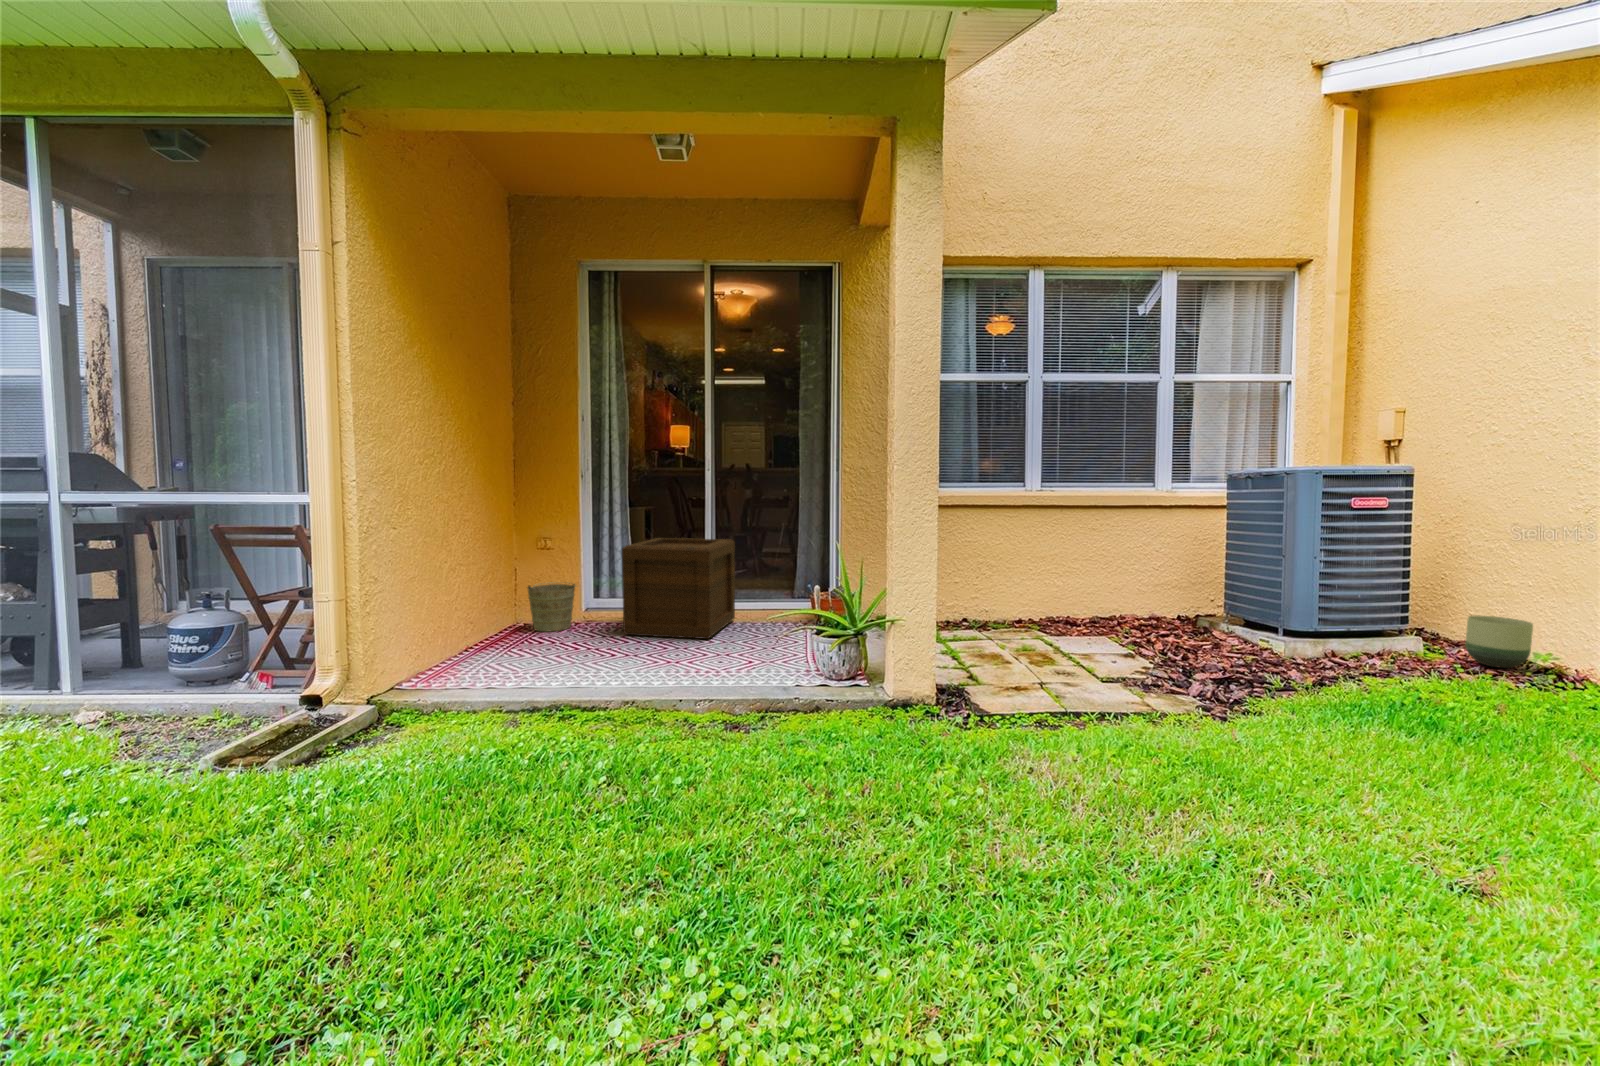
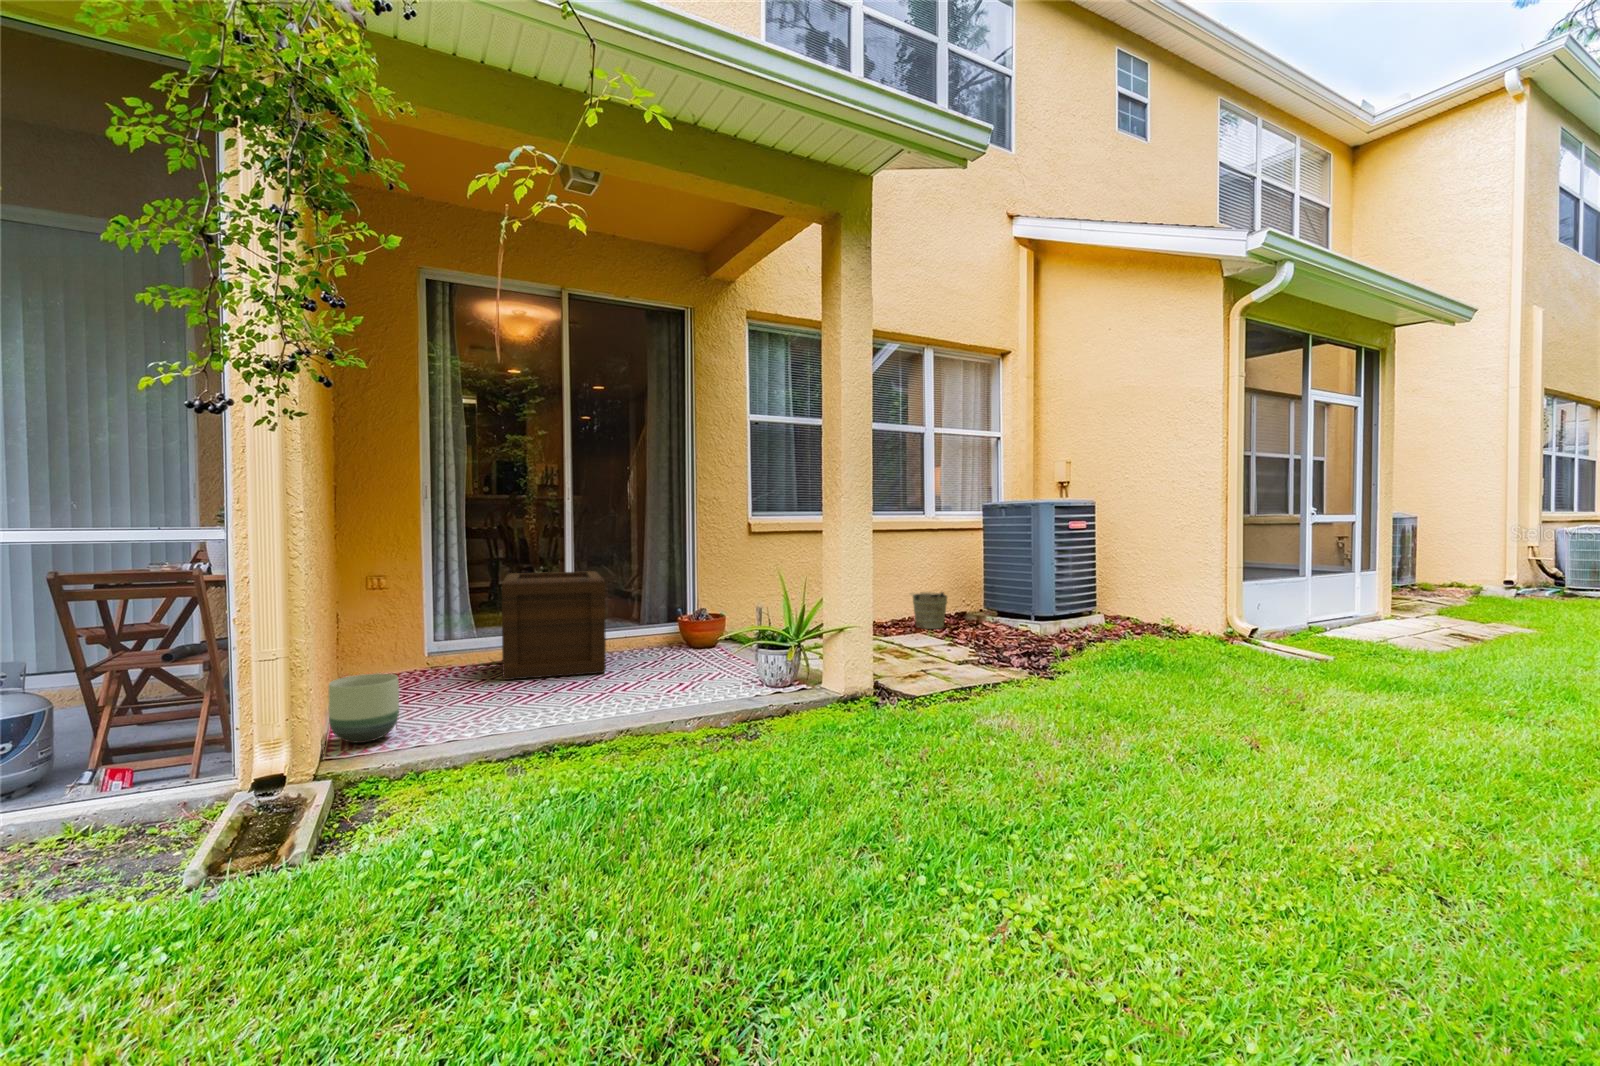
bucket: present [528,583,576,632] -> present [913,592,947,629]
planter: present [1465,616,1533,668] -> present [329,674,399,743]

